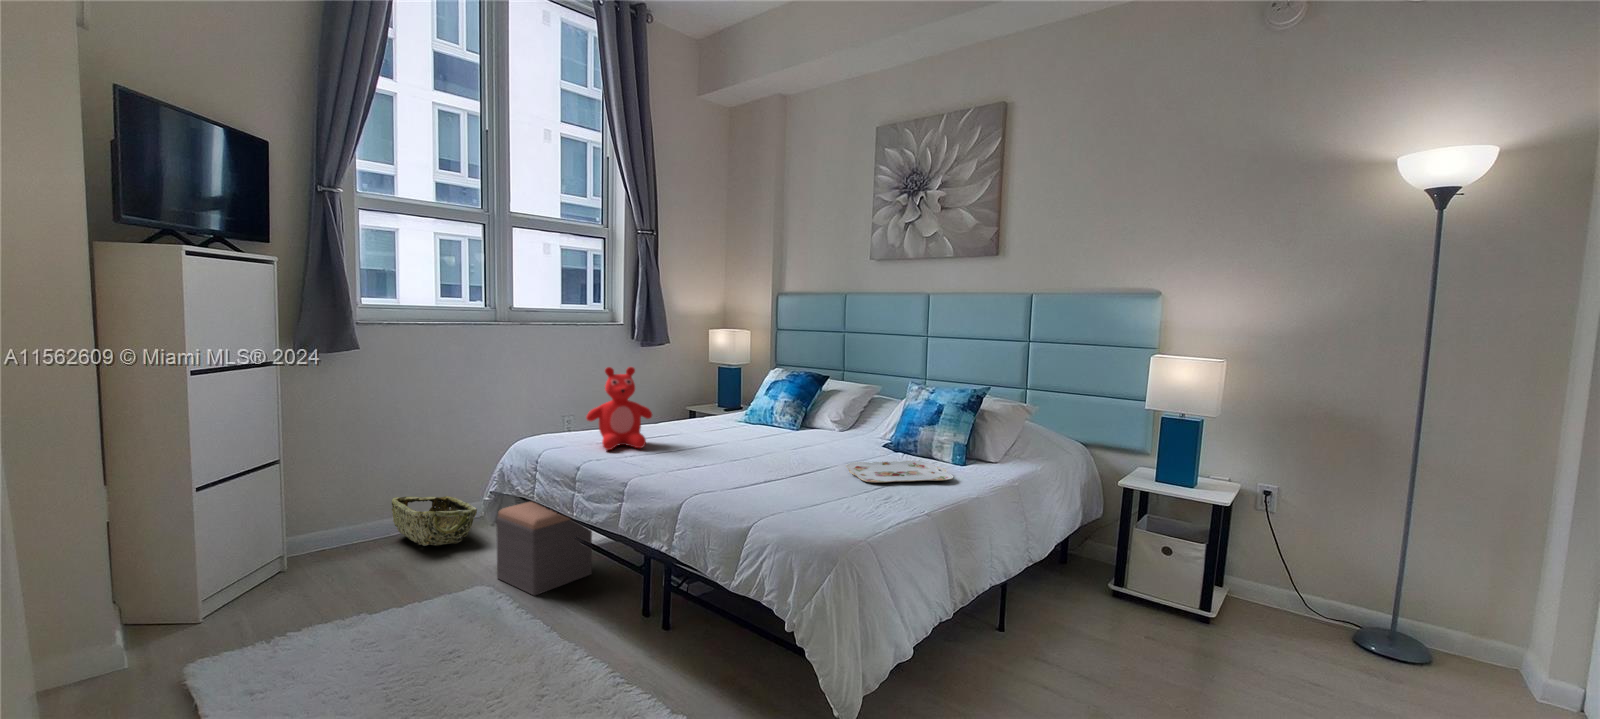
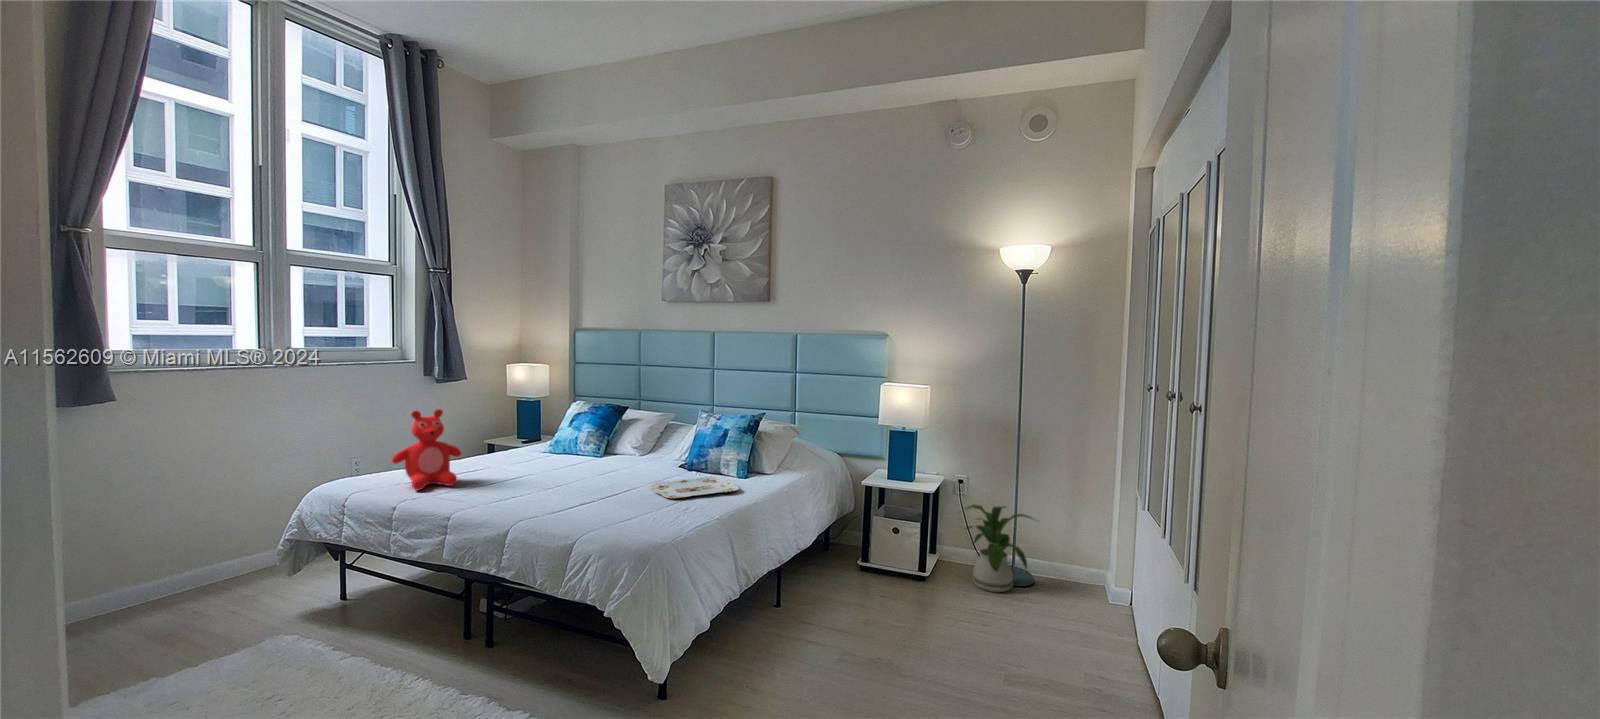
woven basket: present [392,496,477,546] -> none [140,554,256,610]
footstool: present [496,502,592,596] -> none [292,540,401,640]
house plant: none [1269,529,1422,663] -> present [959,505,1033,592]

